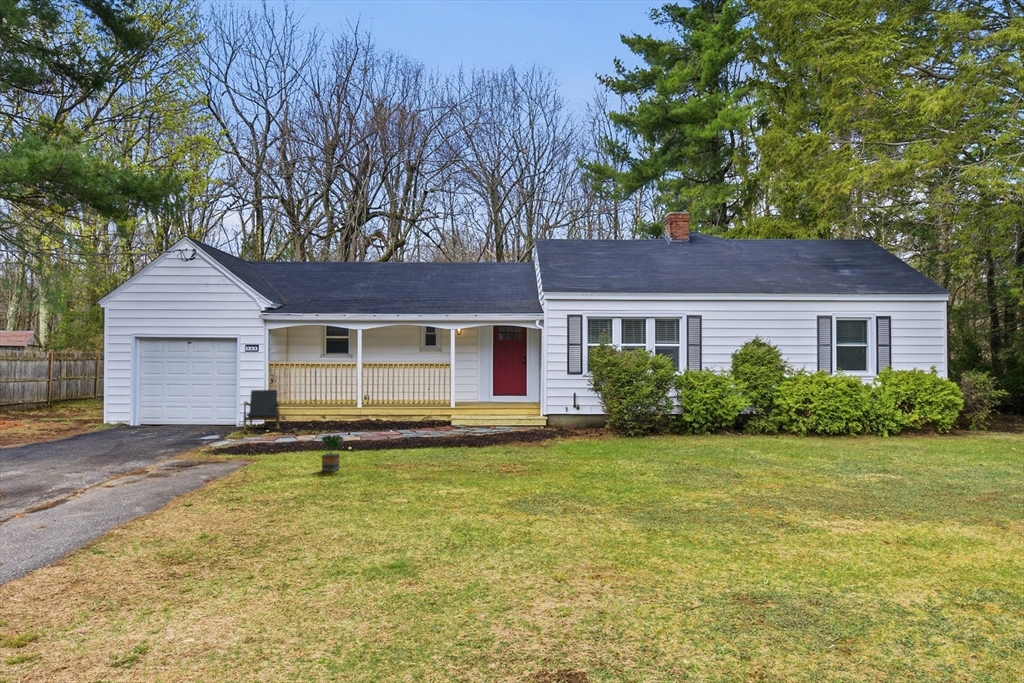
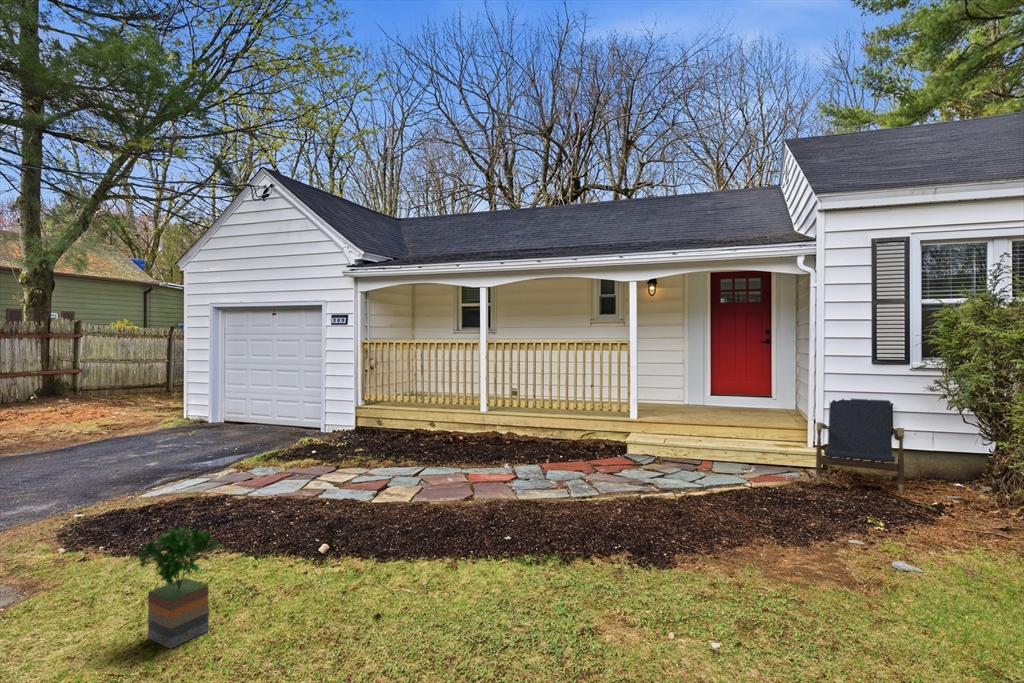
lounge chair: present [244,390,280,430] -> present [816,399,904,494]

